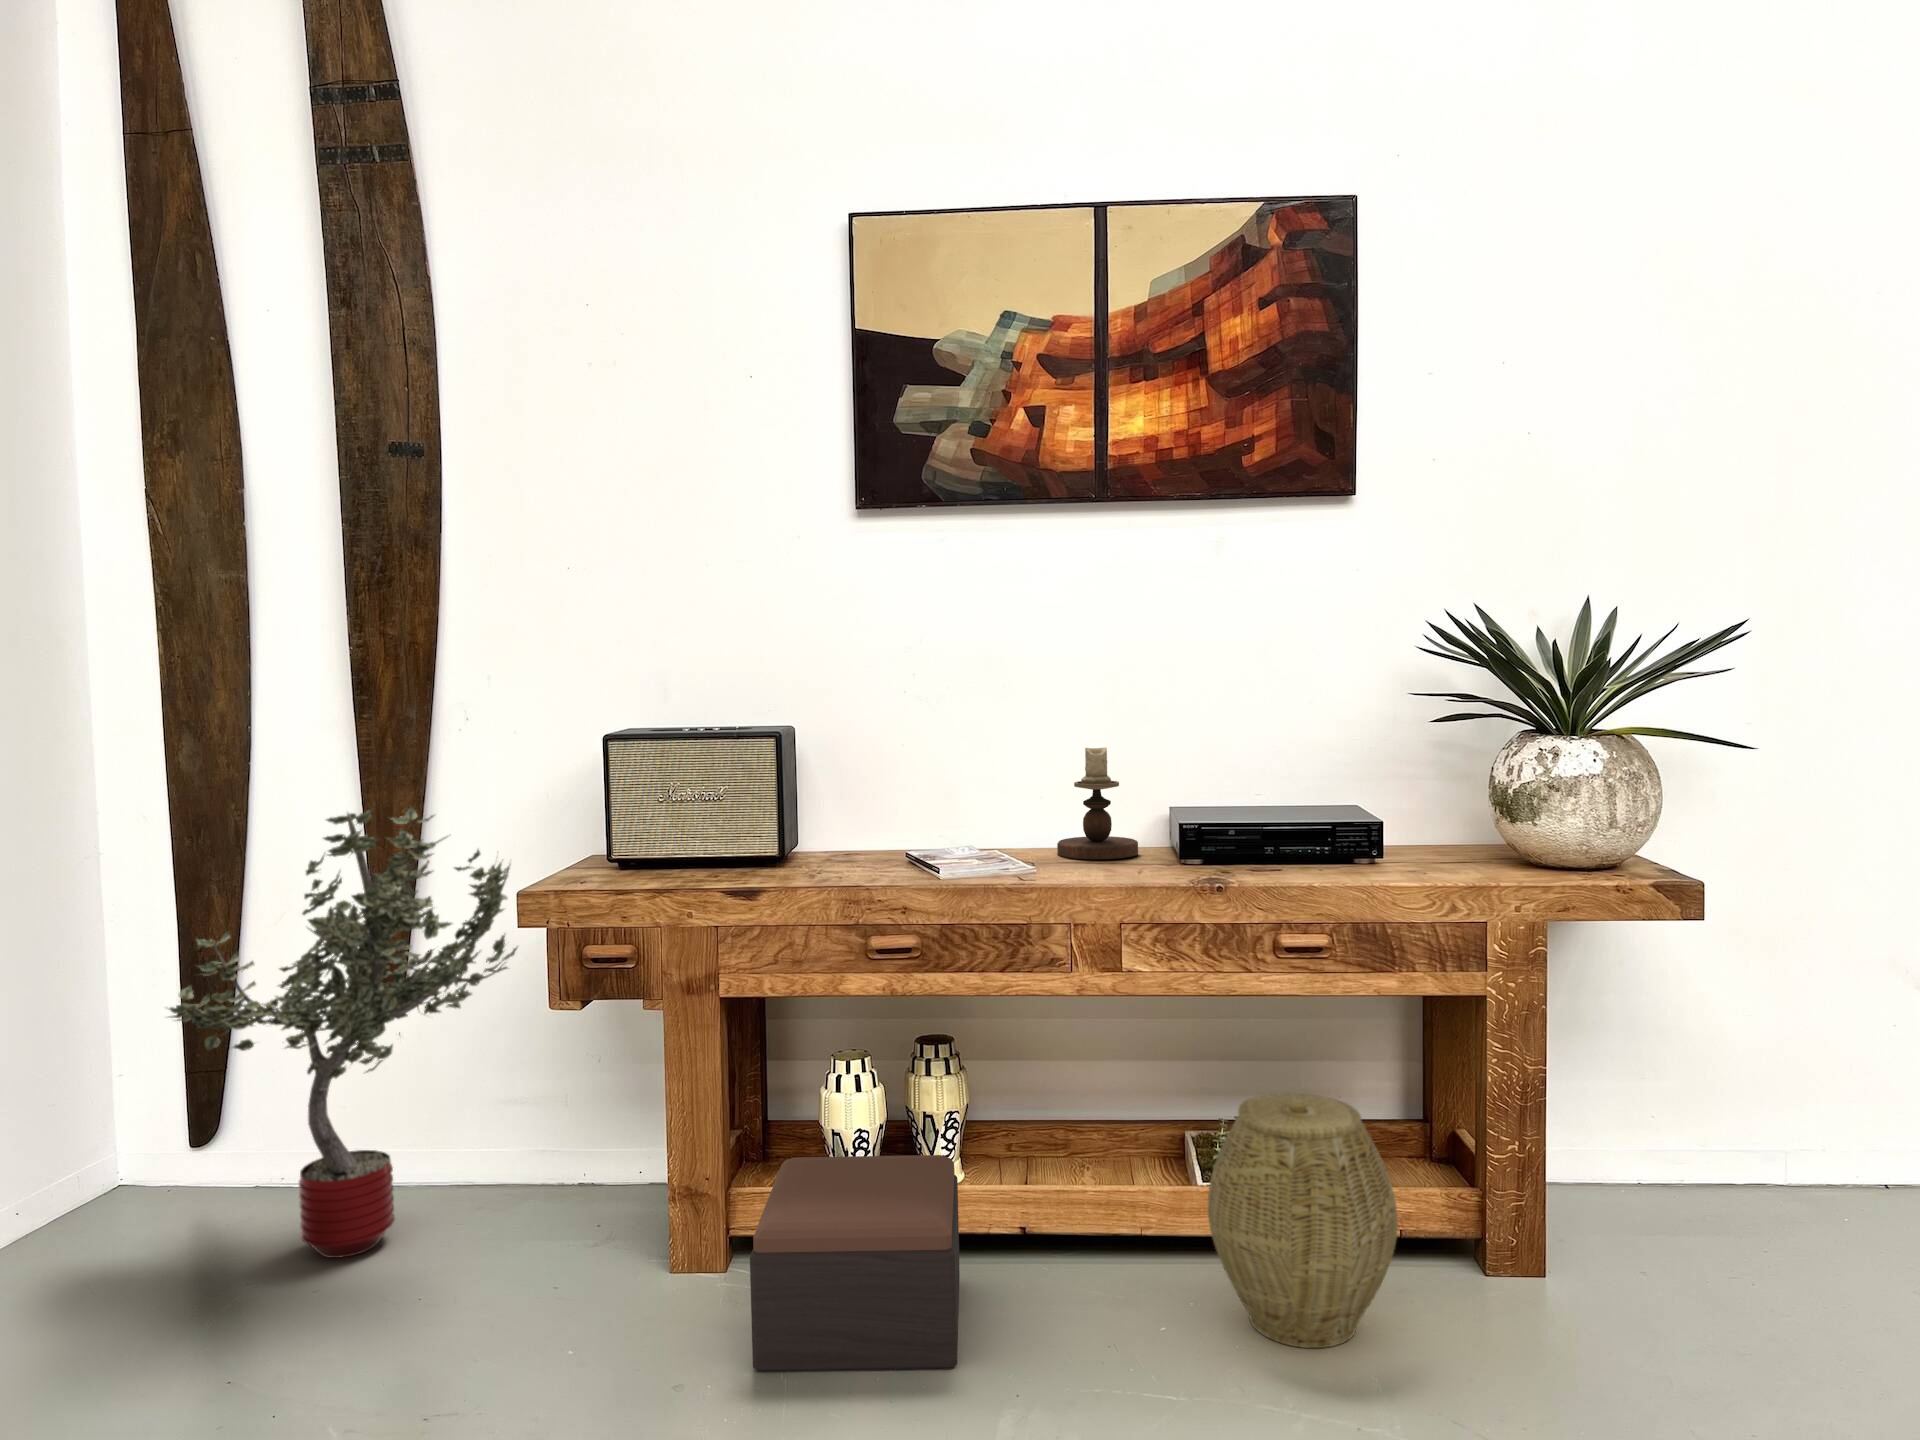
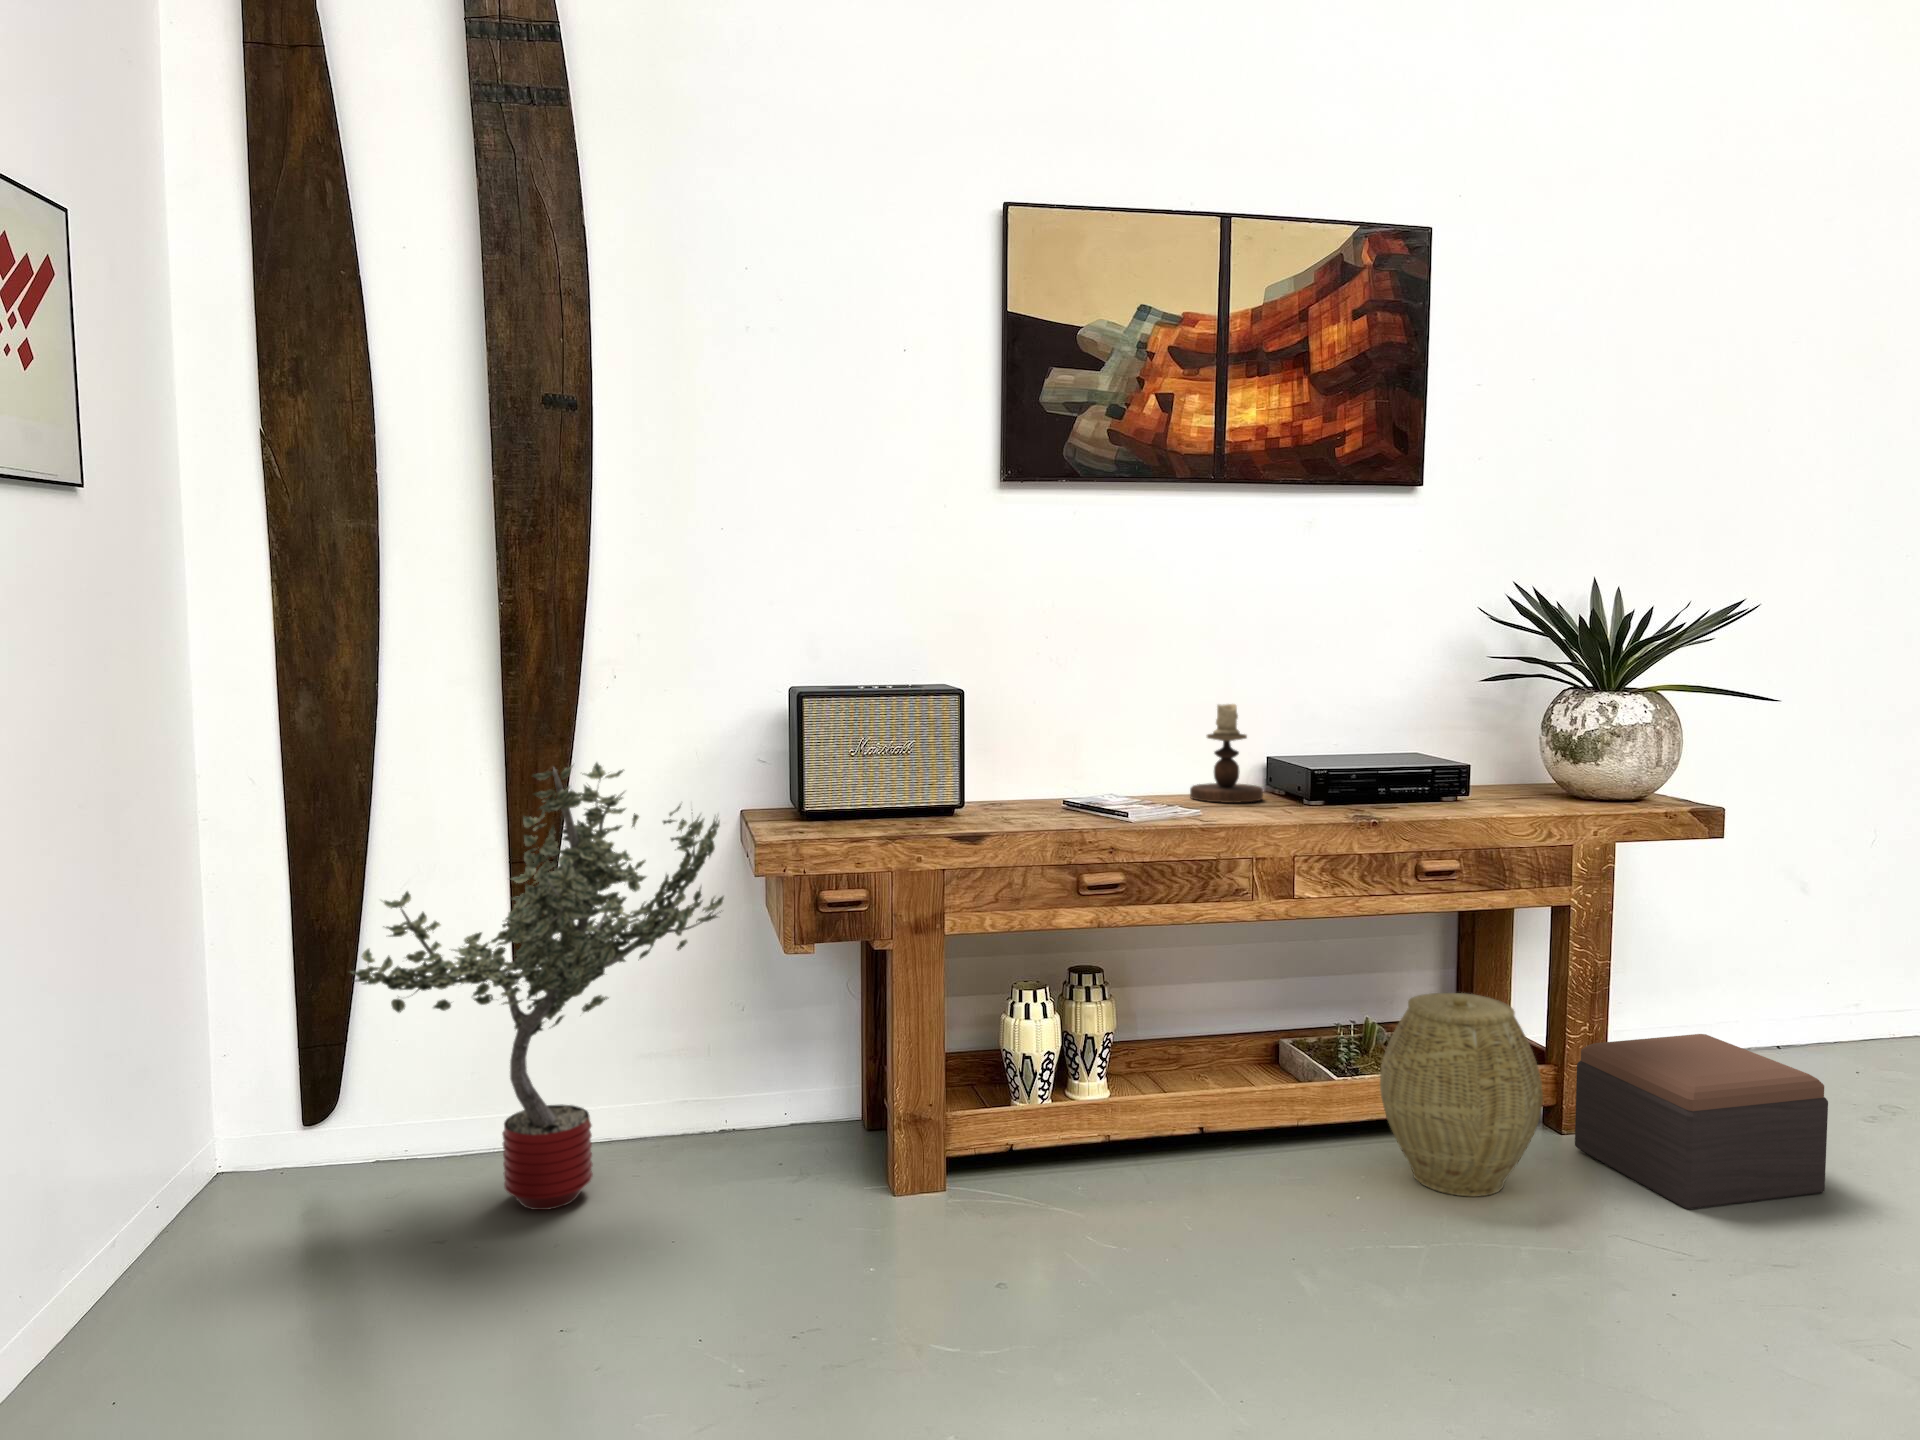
footstool: present [750,1155,960,1371] -> present [1575,1034,1828,1209]

